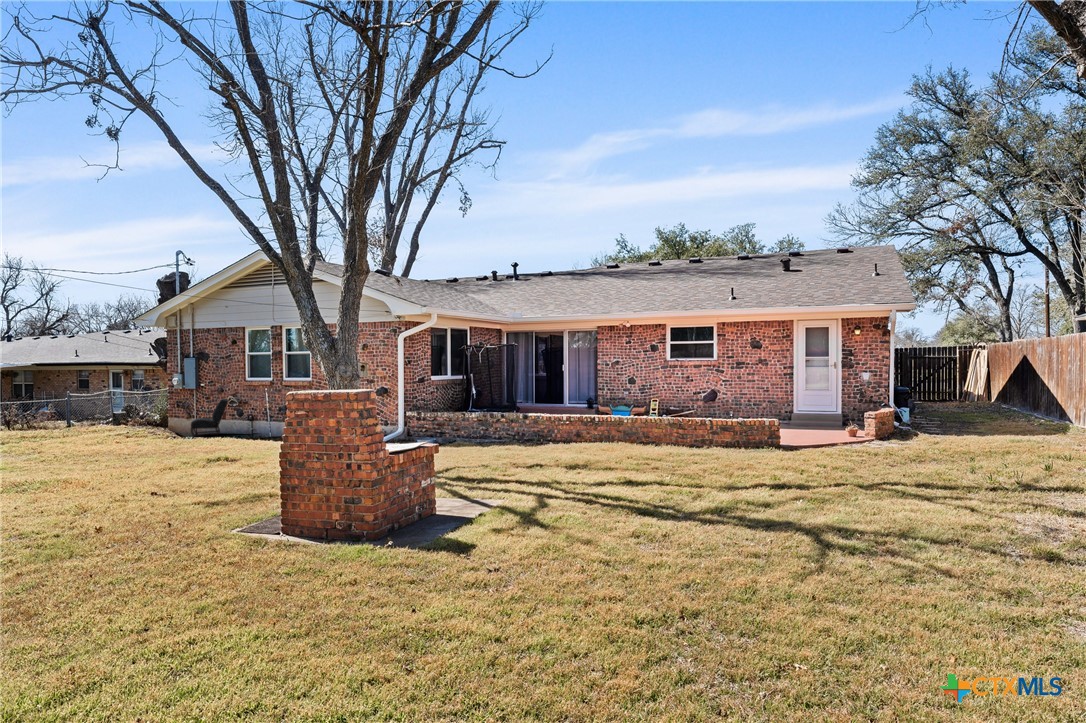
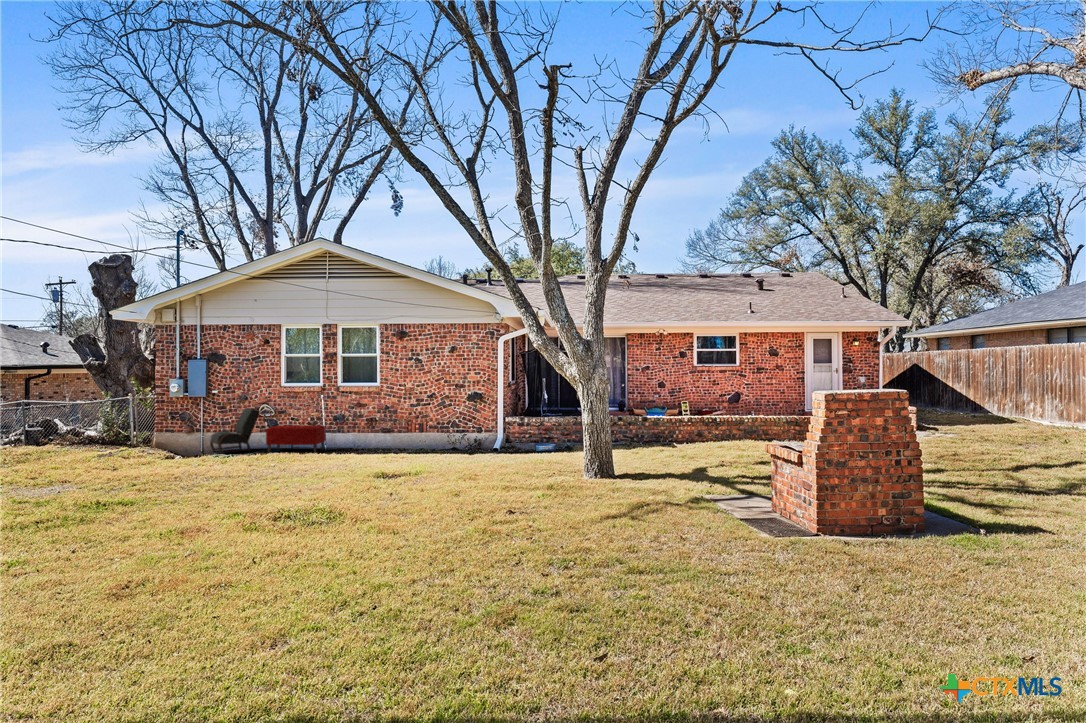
bench: none [225,414,274,438] -> present [266,425,326,452]

